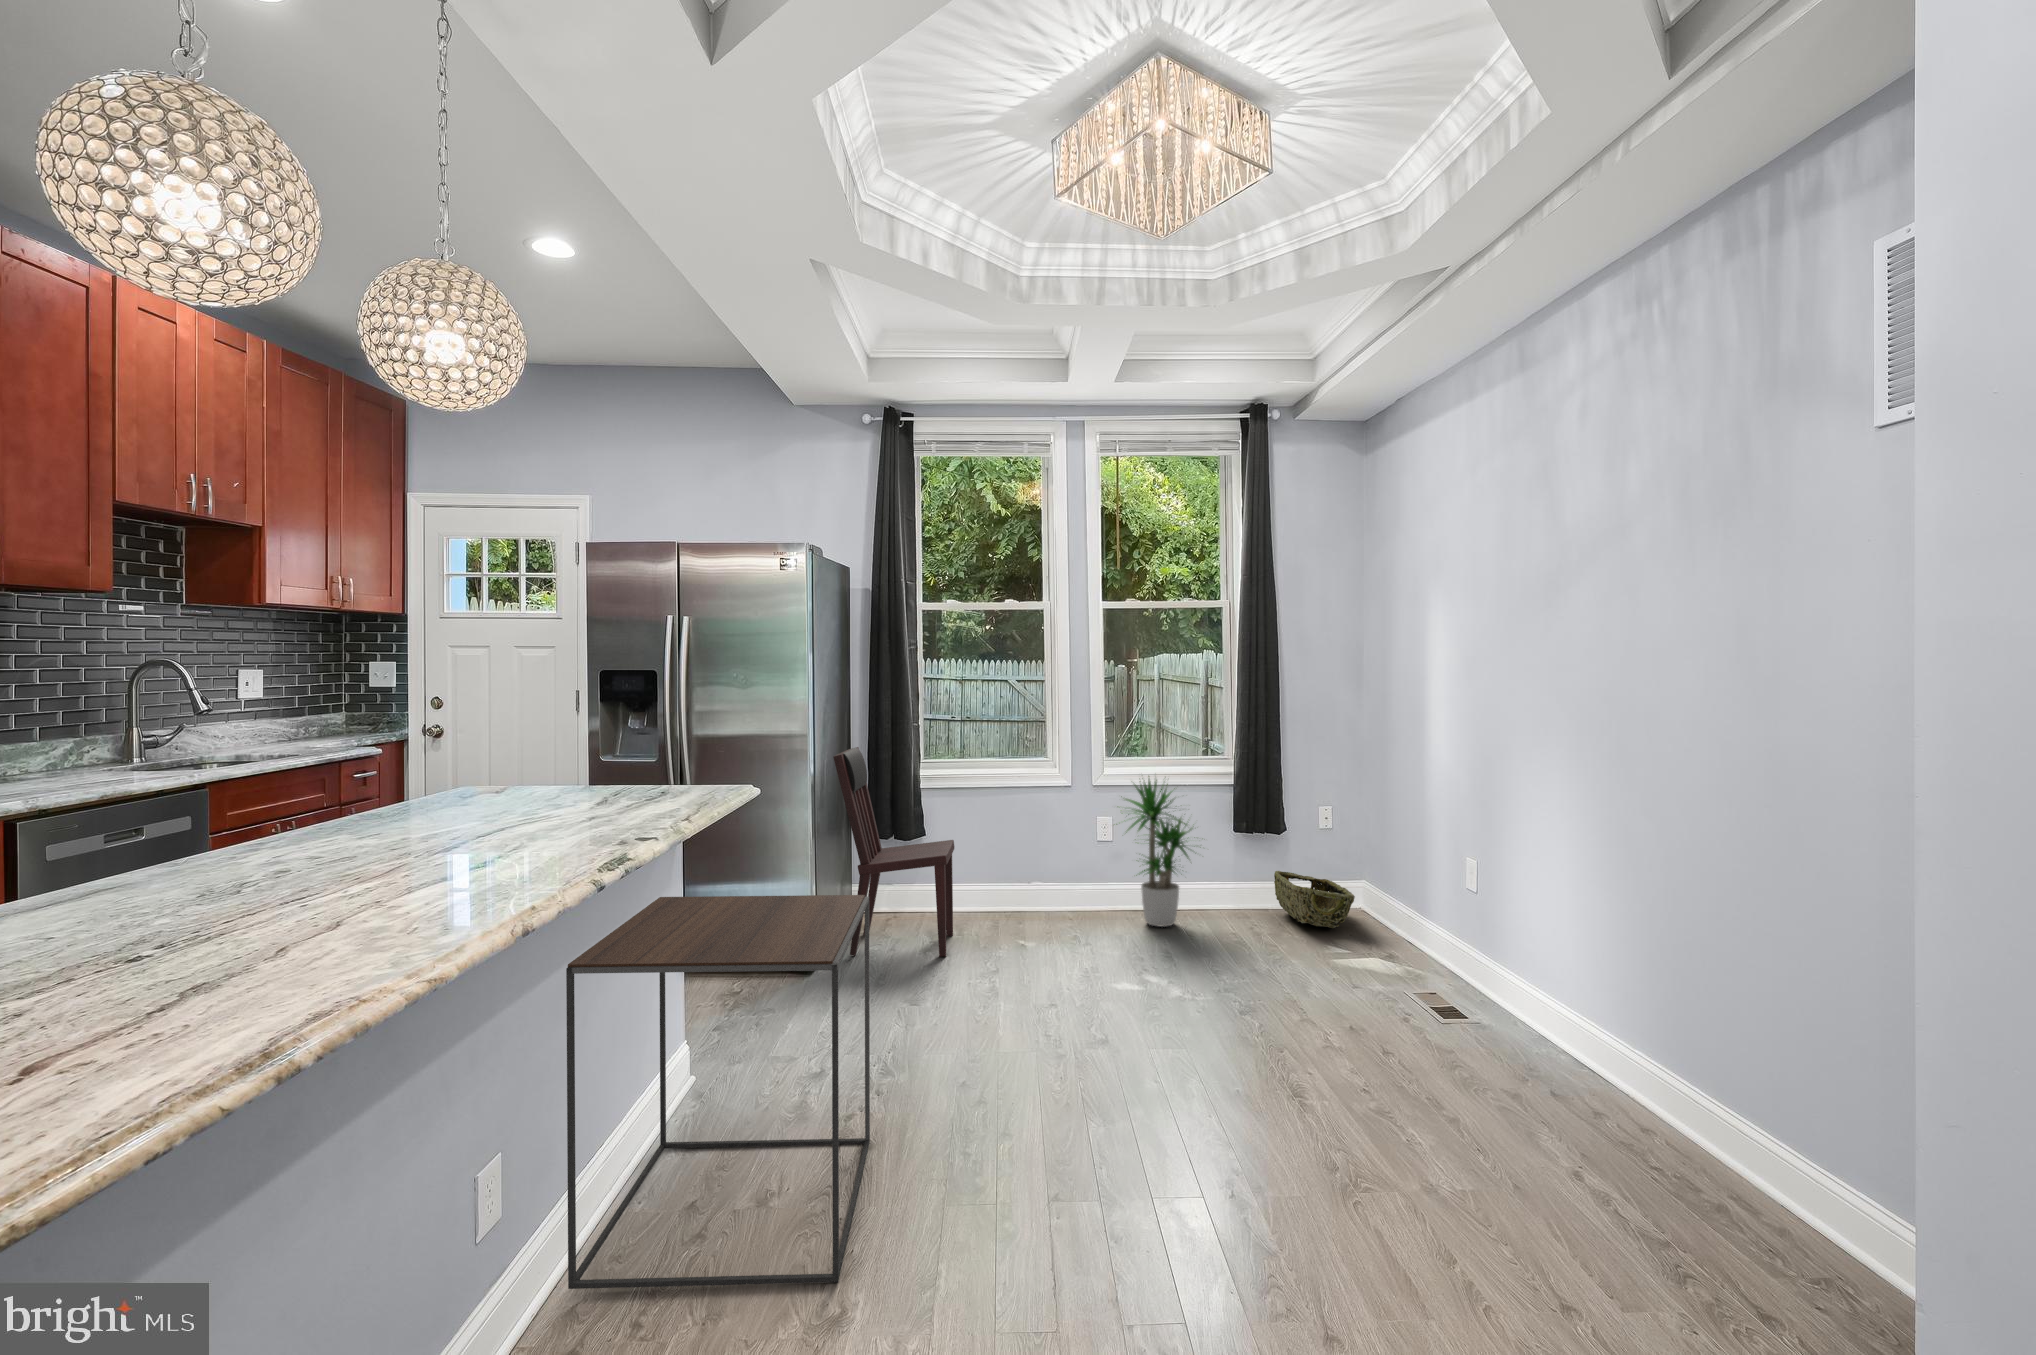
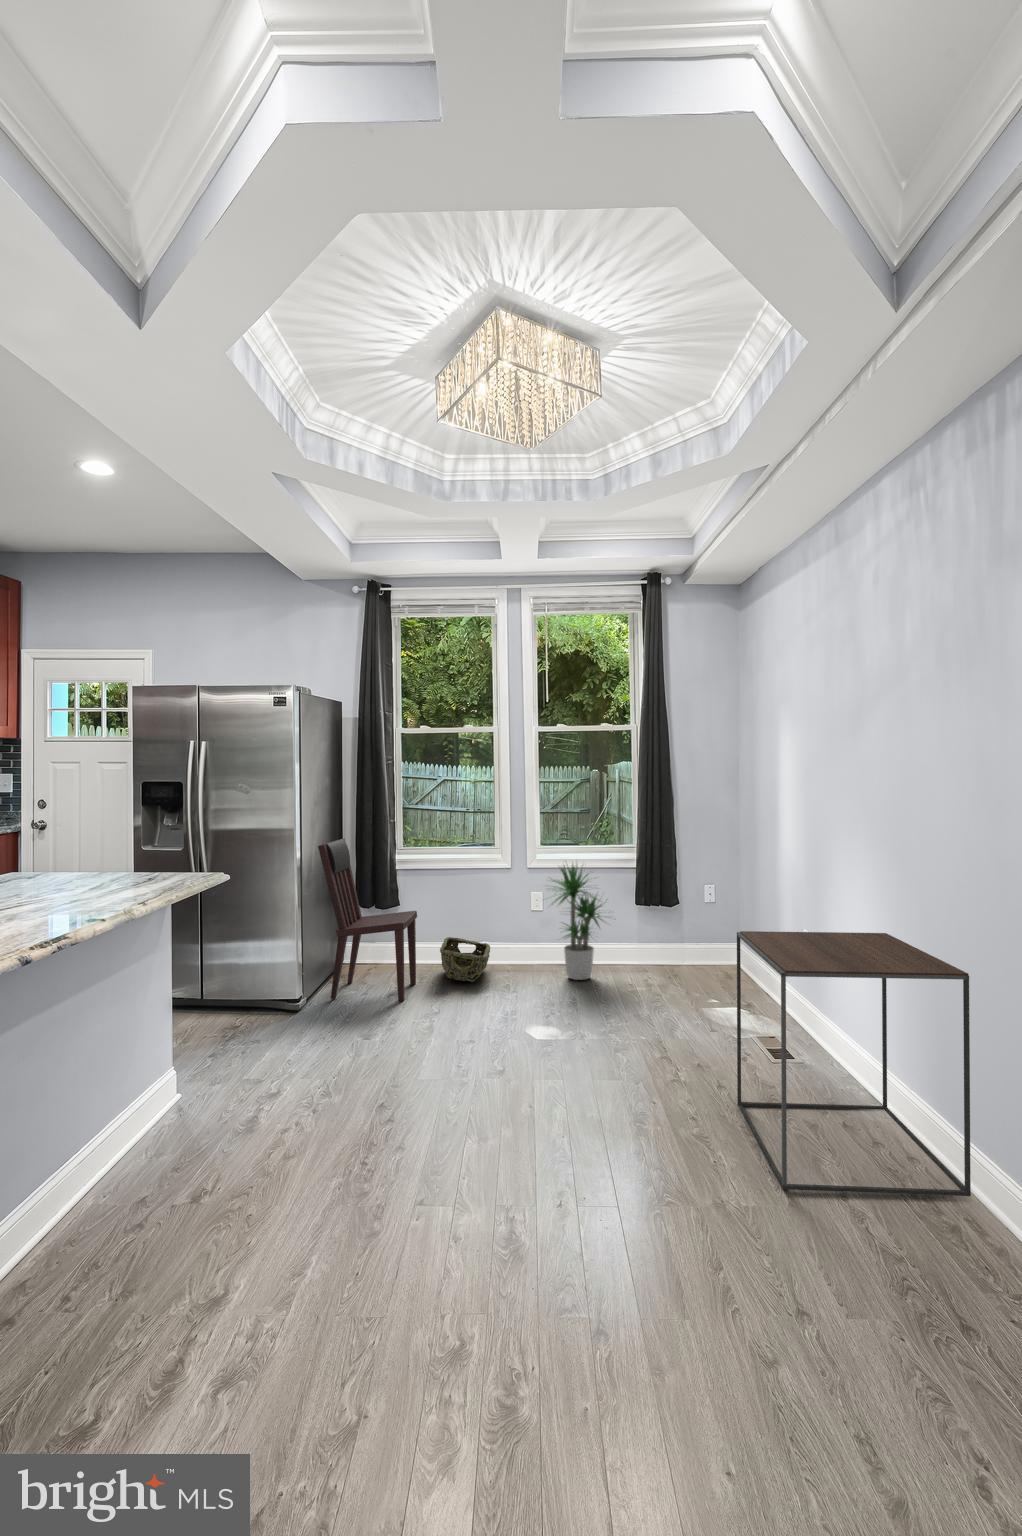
woven basket: present [1274,871,1355,928] -> present [440,937,490,982]
side table: present [566,895,870,1289] -> present [737,931,971,1196]

